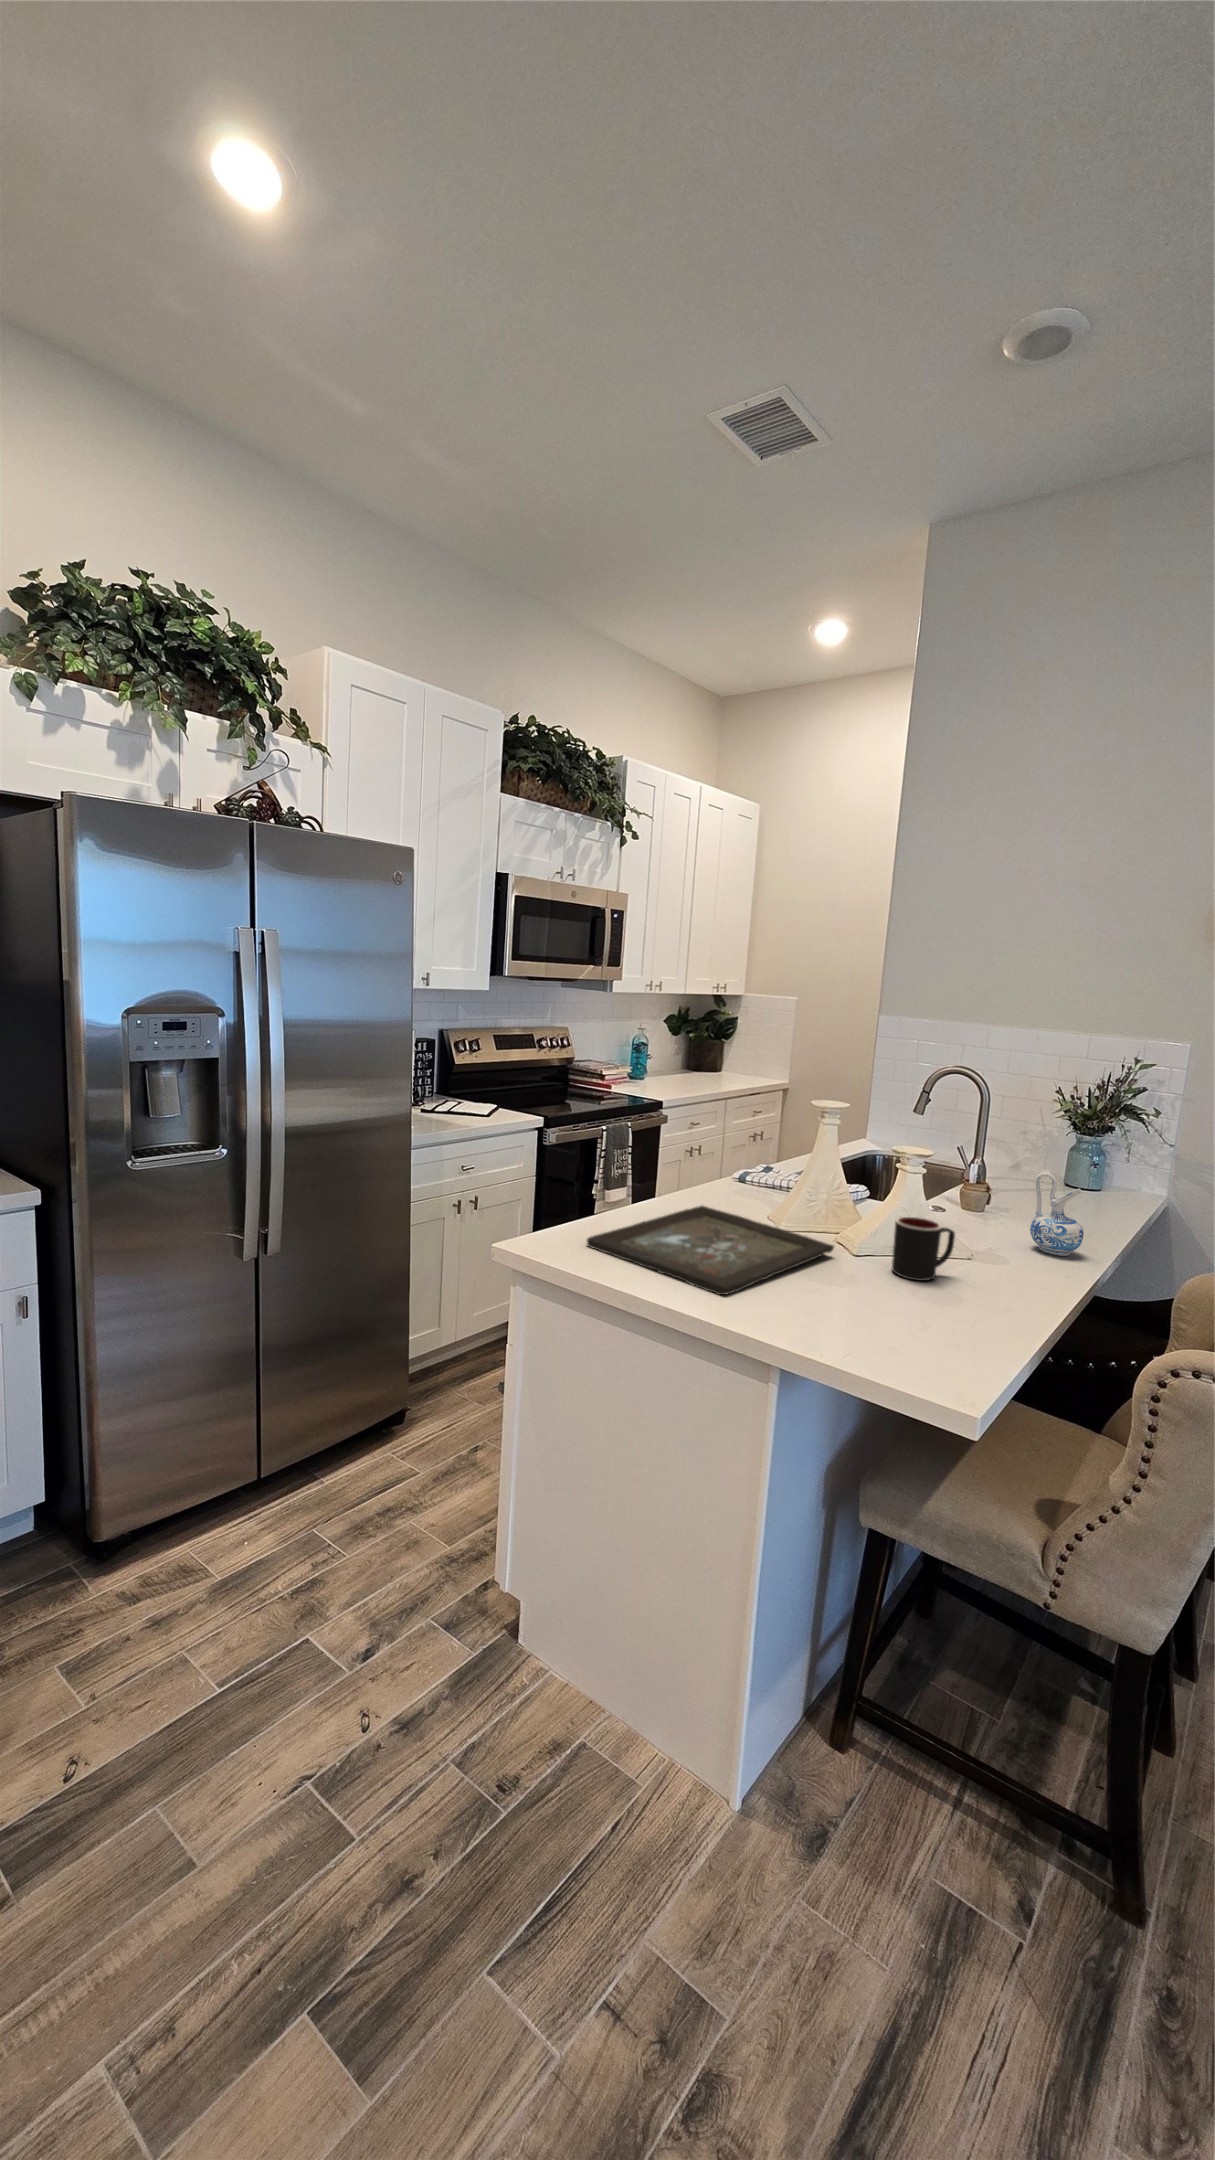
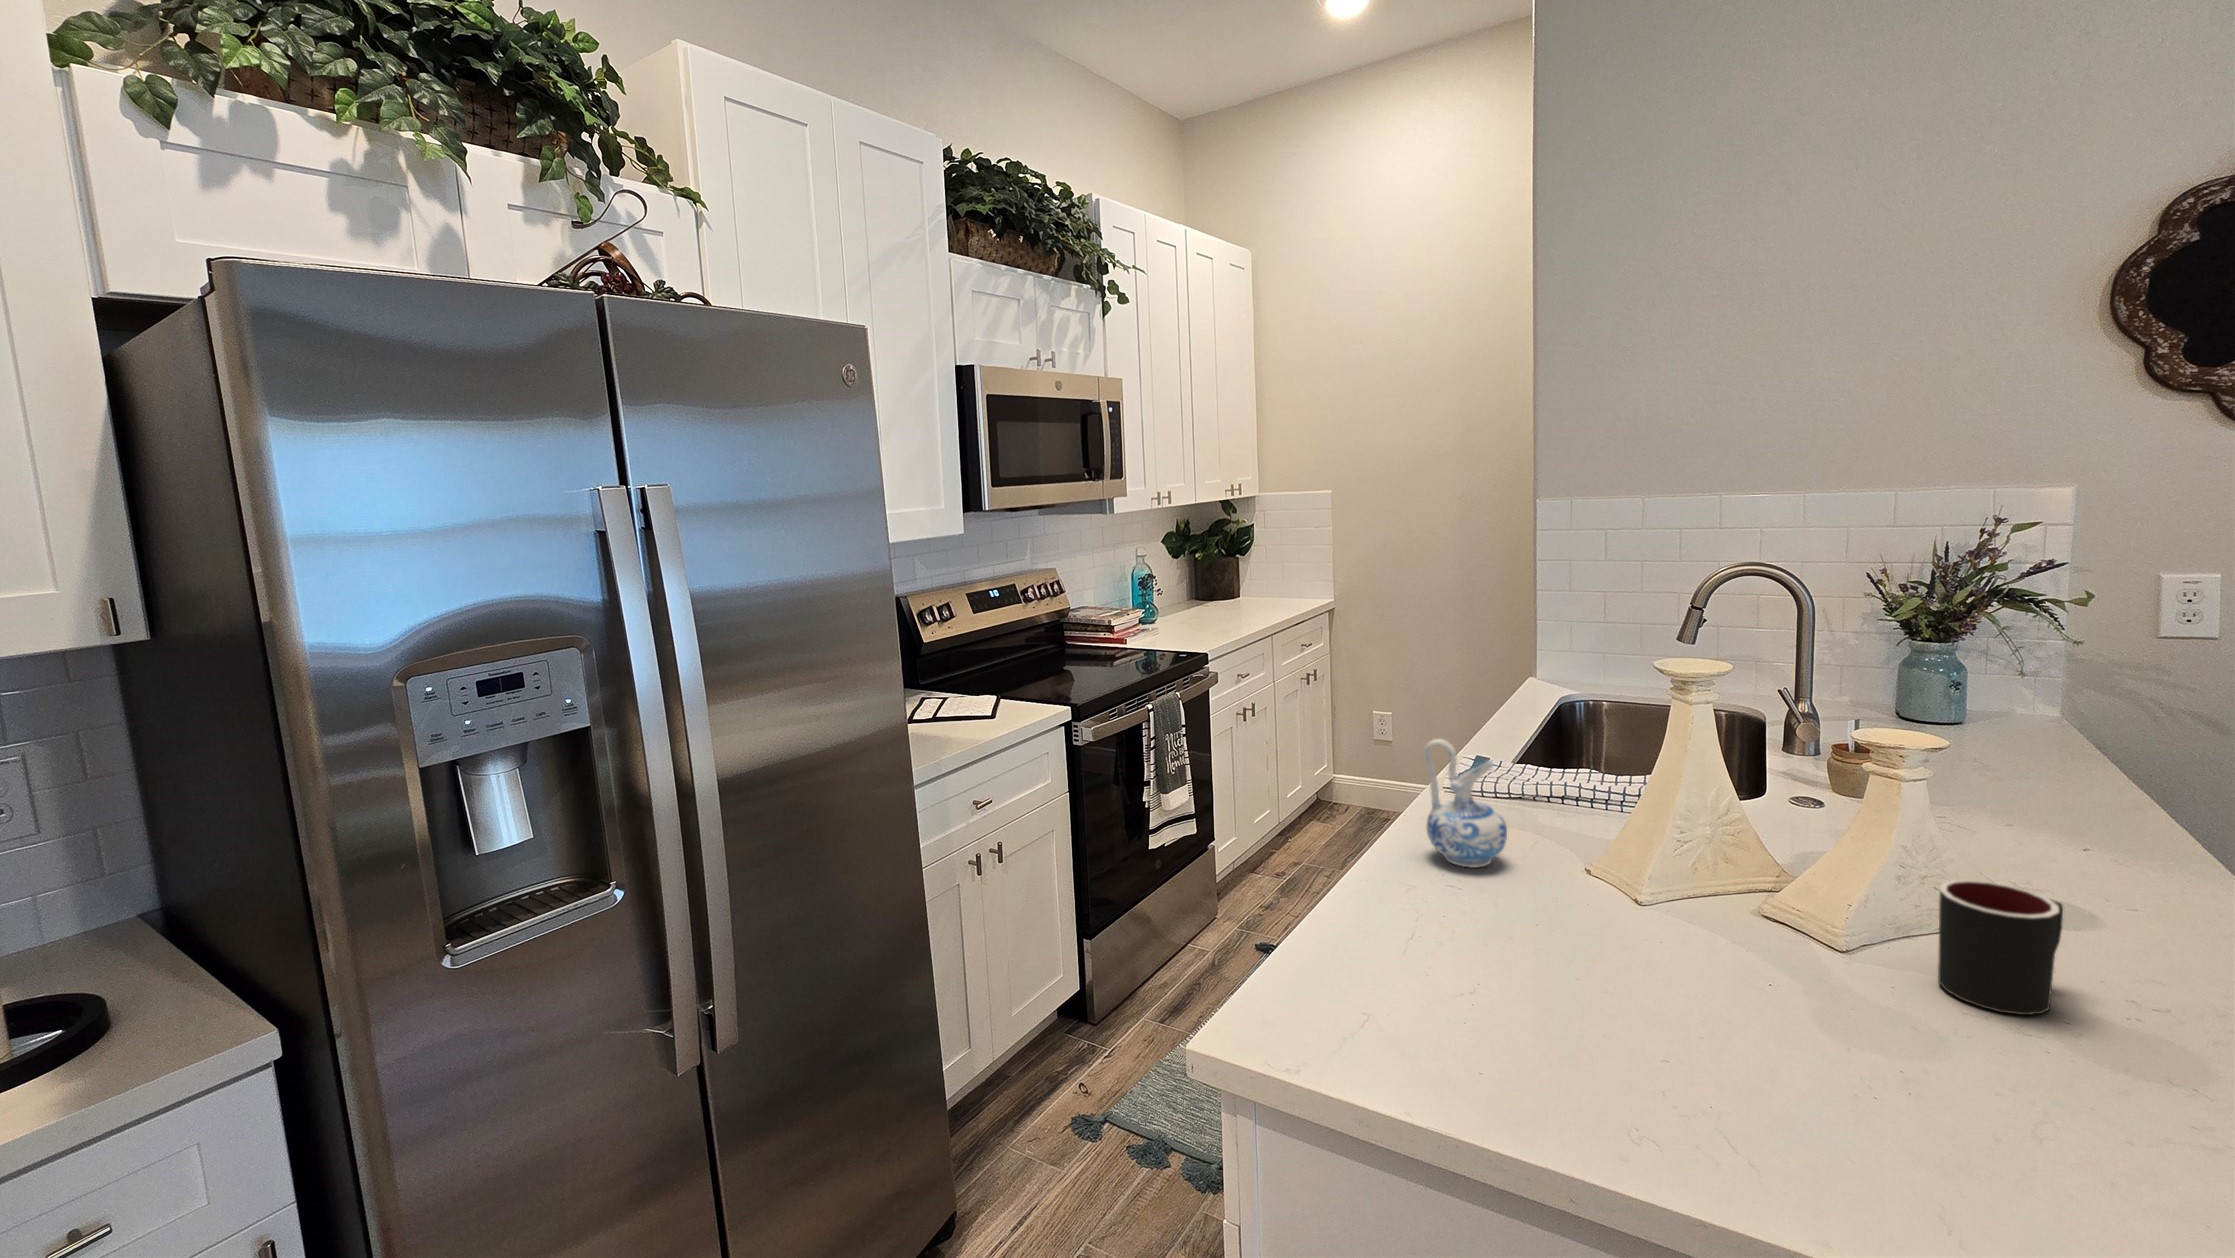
ceramic pitcher: present [1030,1172,1083,1256] -> present [1424,739,1507,868]
tray: present [587,1206,834,1295] -> none [1360,875,1802,1157]

